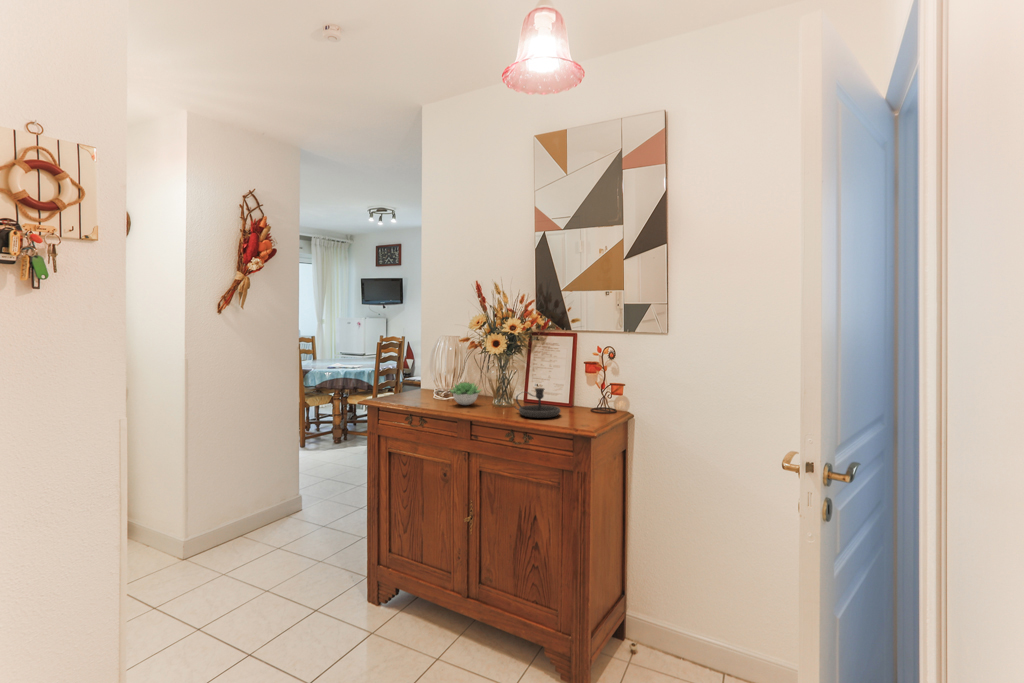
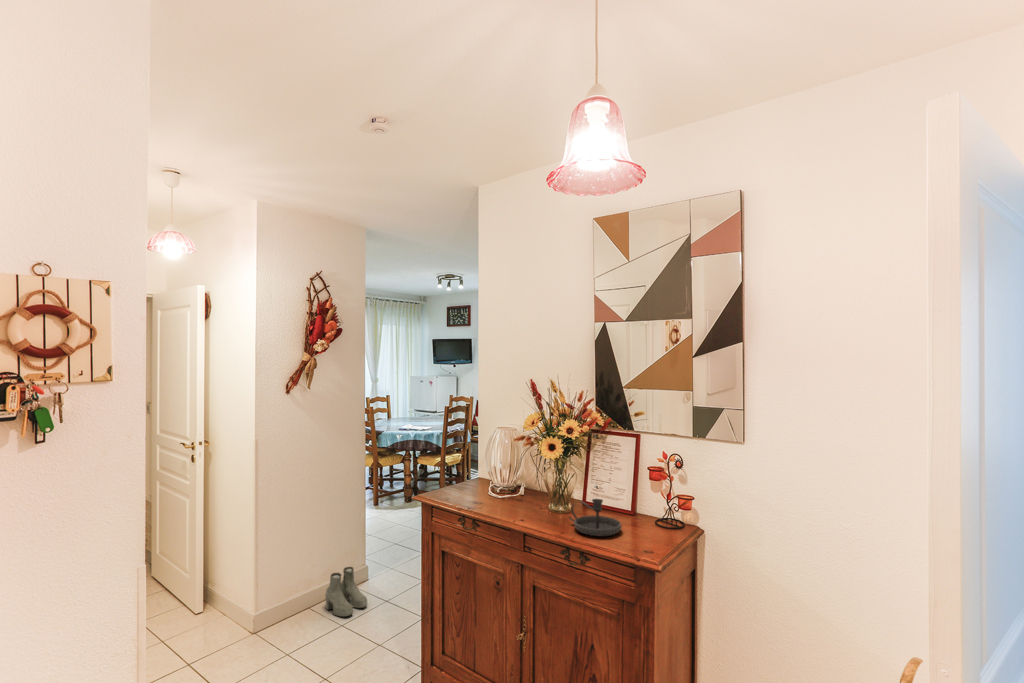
succulent plant: present [450,382,481,405] -> none [500,482,536,509]
boots: none [269,489,312,534] -> present [325,567,367,617]

